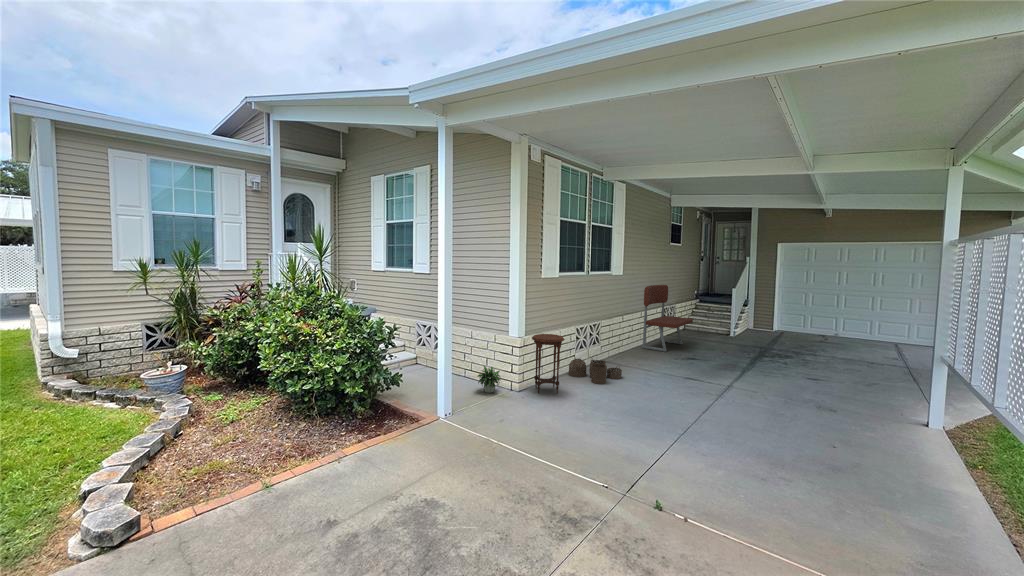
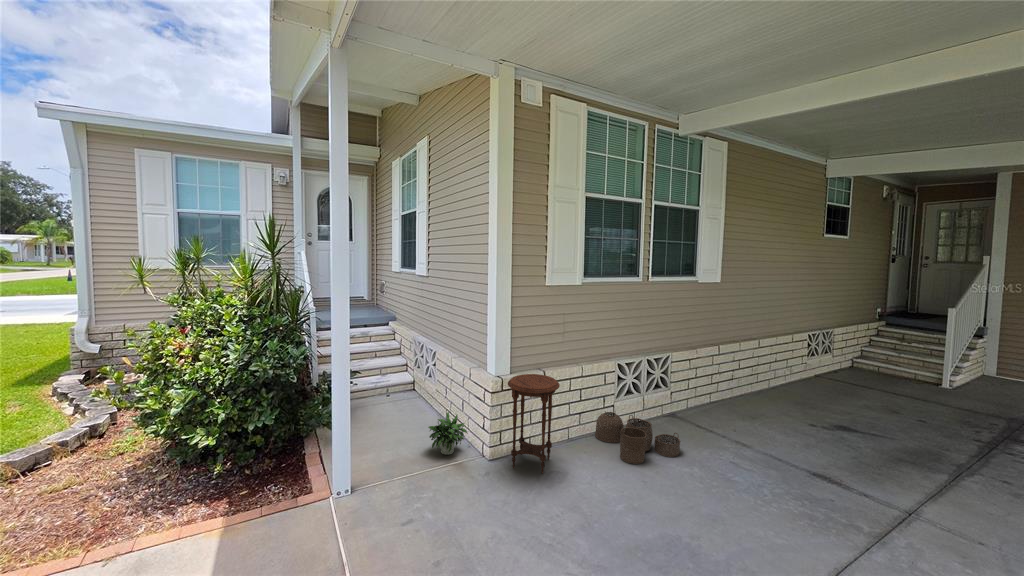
bench: present [642,285,693,352] -> none [756,300,856,408]

